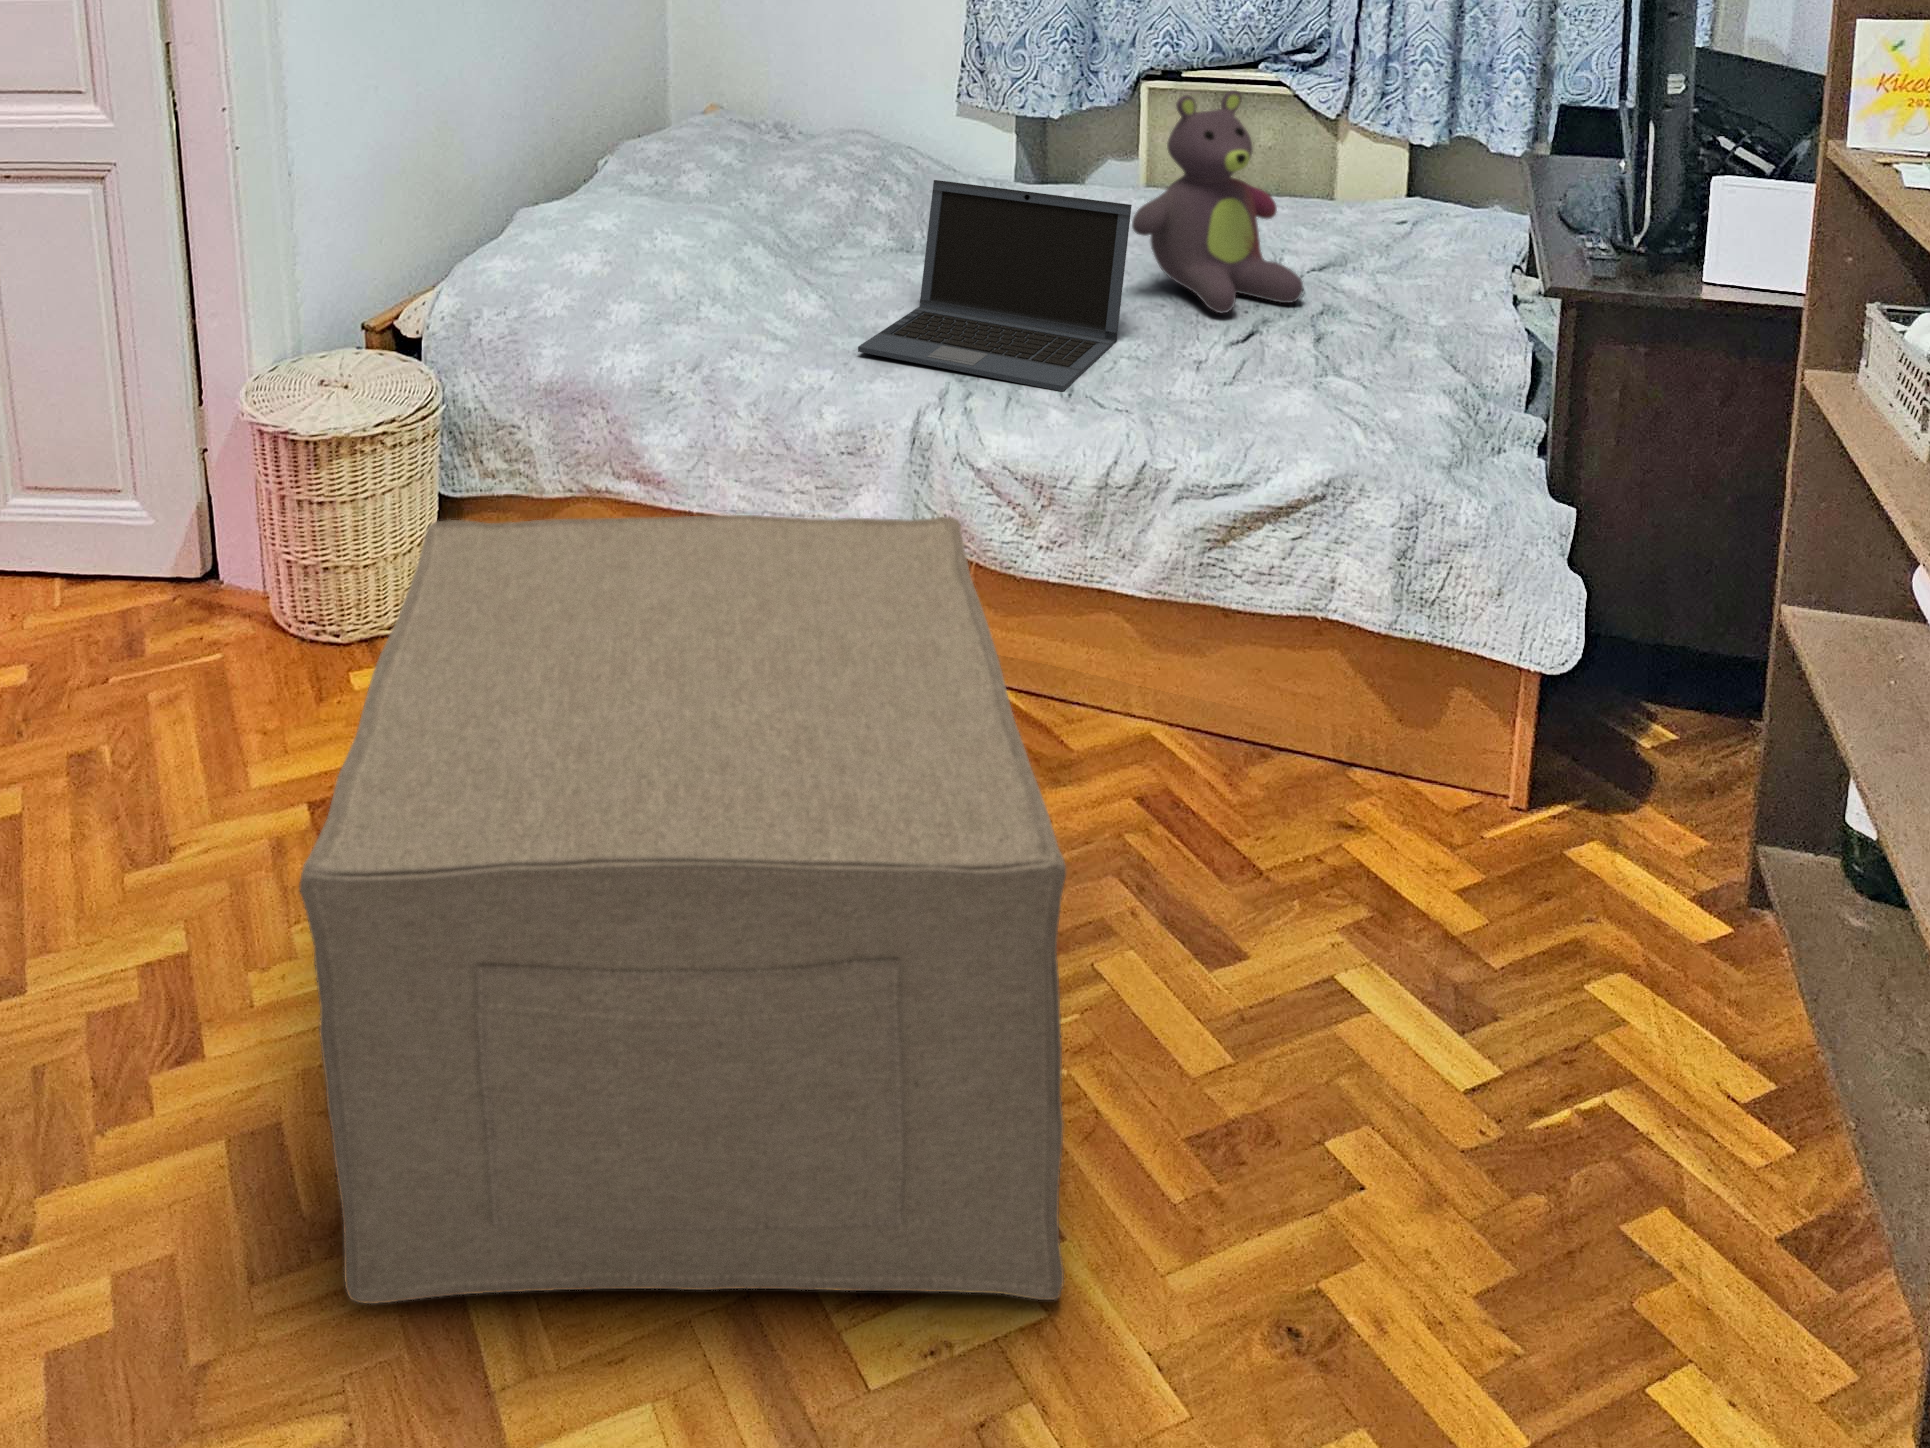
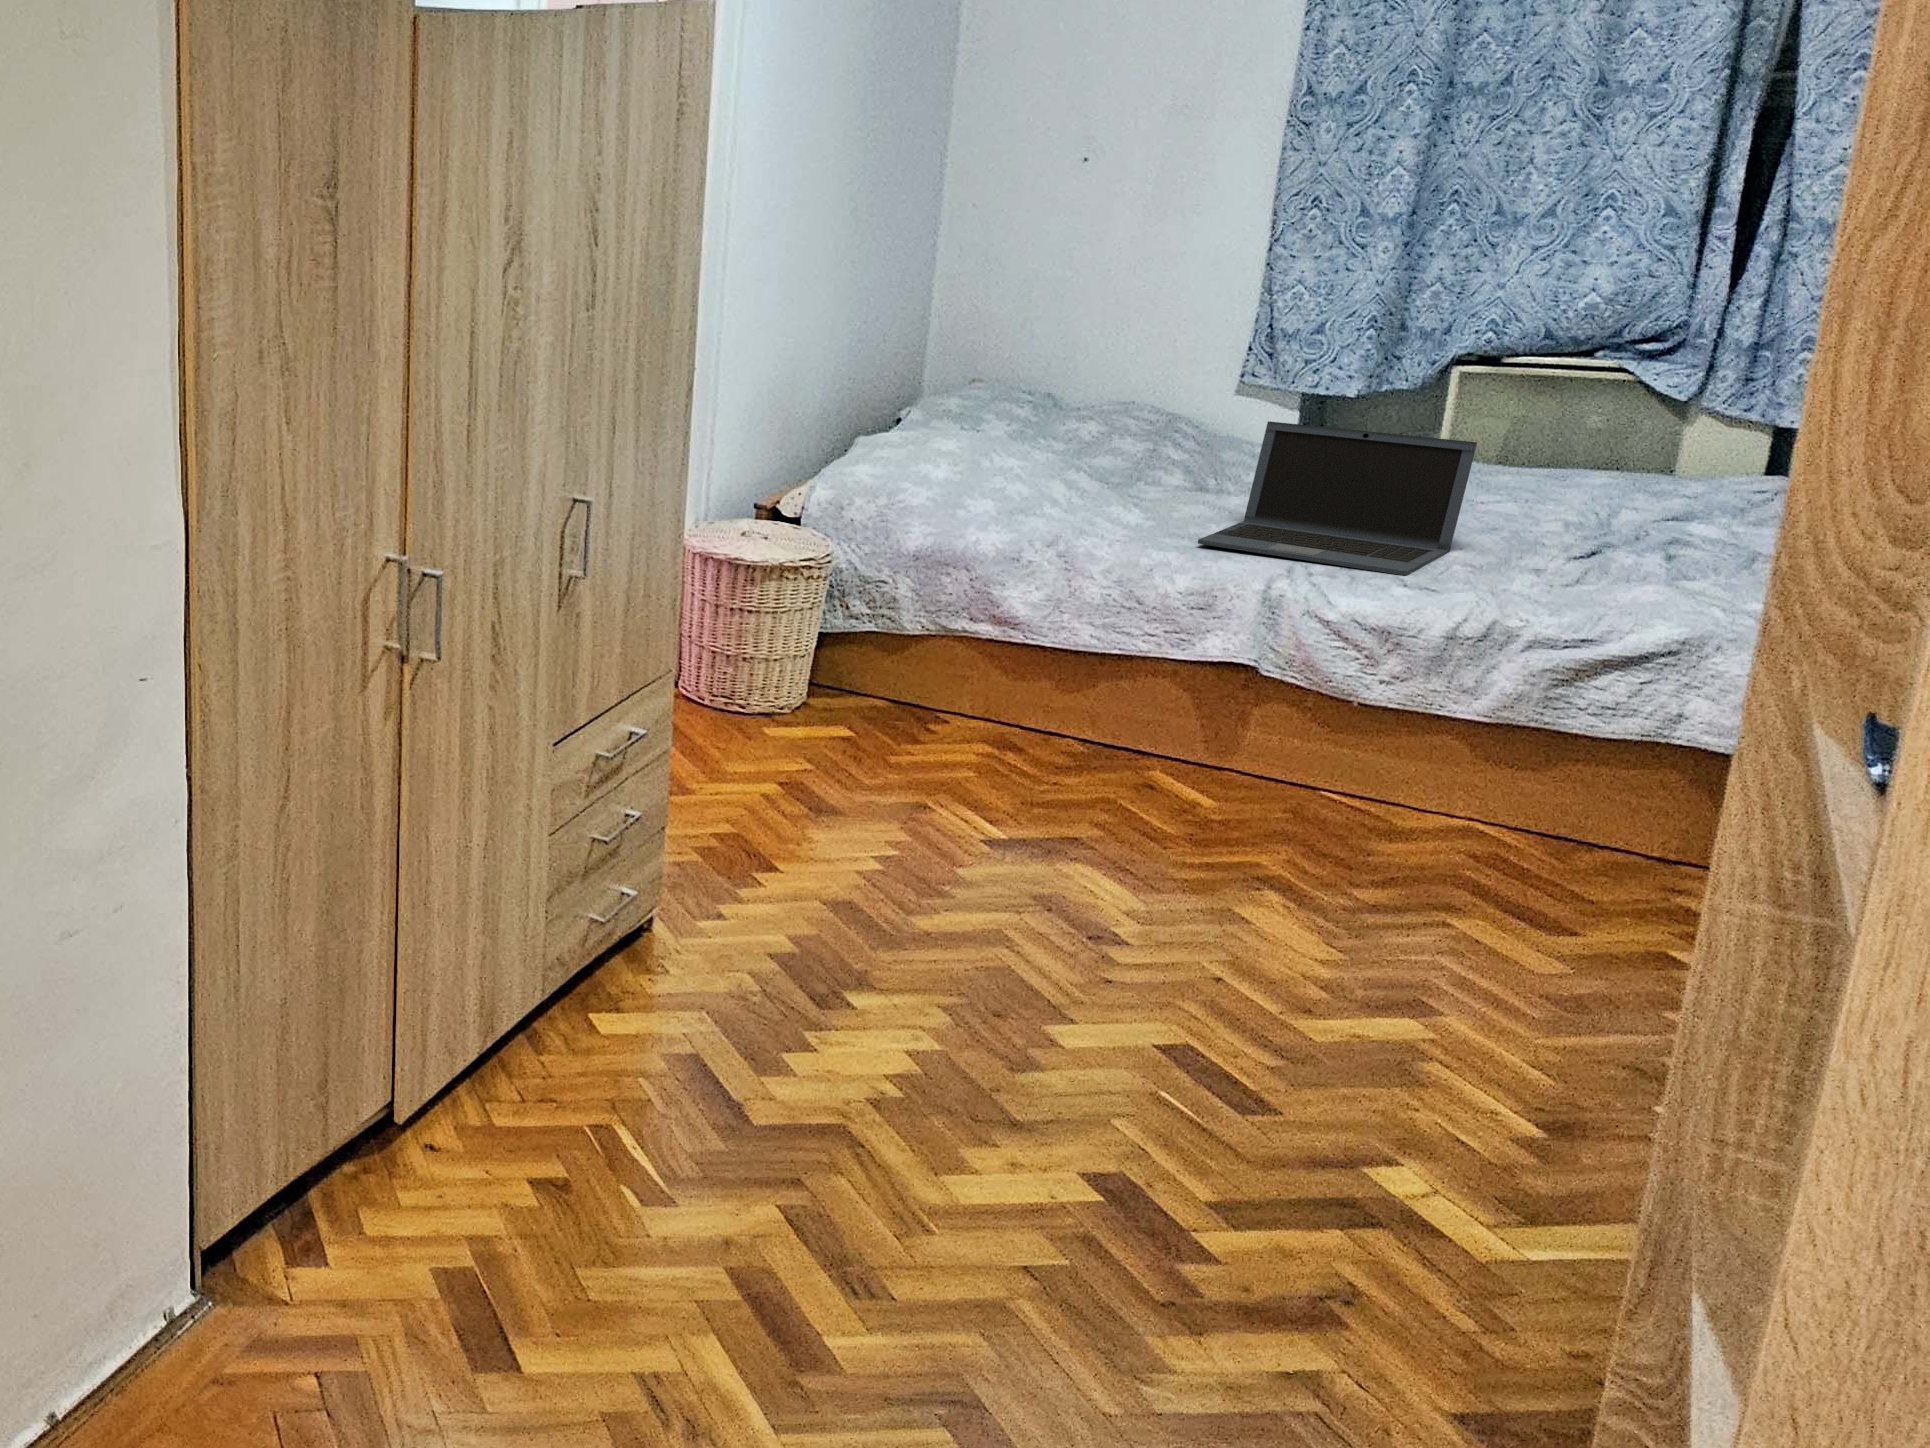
stuffed bear: present [1132,90,1303,313] -> none [1465,358,1647,540]
ottoman: present [299,515,1066,1304] -> none [890,596,1491,1038]

